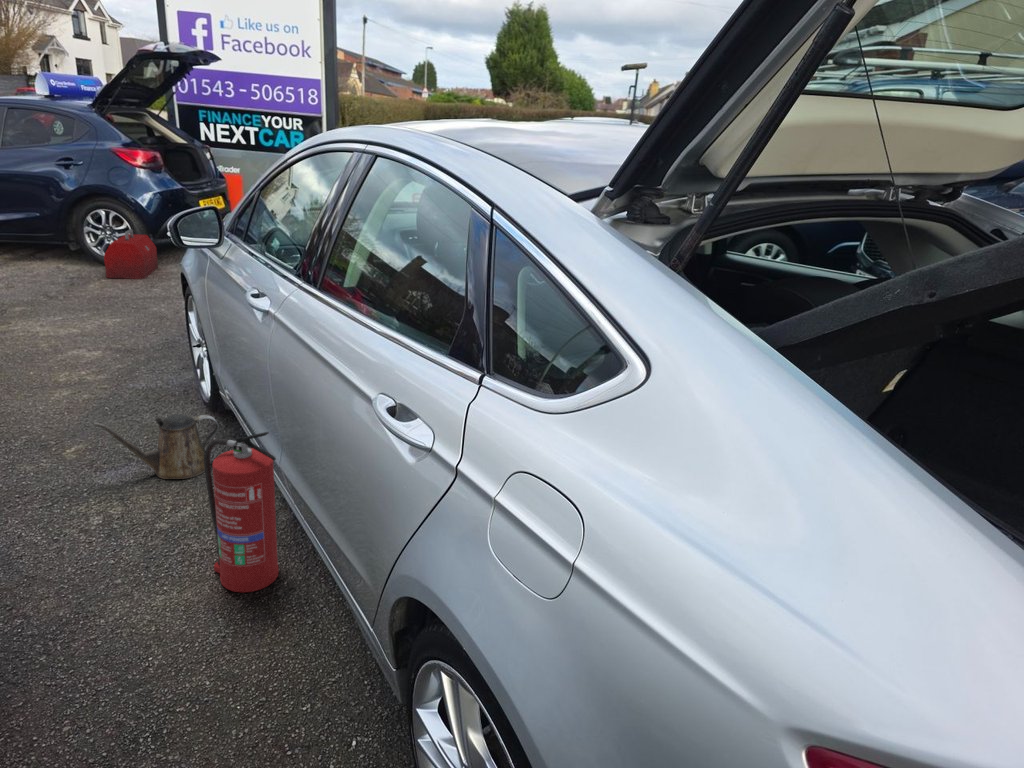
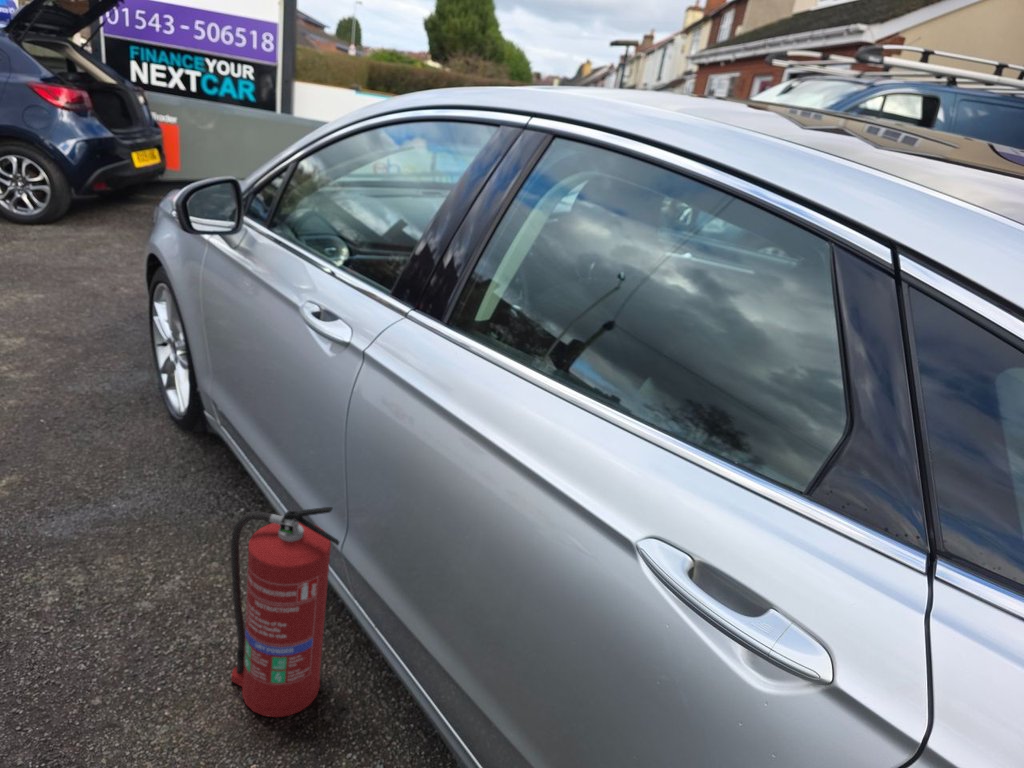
toolbox: present [104,229,158,279] -> none [17,182,83,243]
watering can: present [93,414,219,479] -> none [44,445,209,531]

